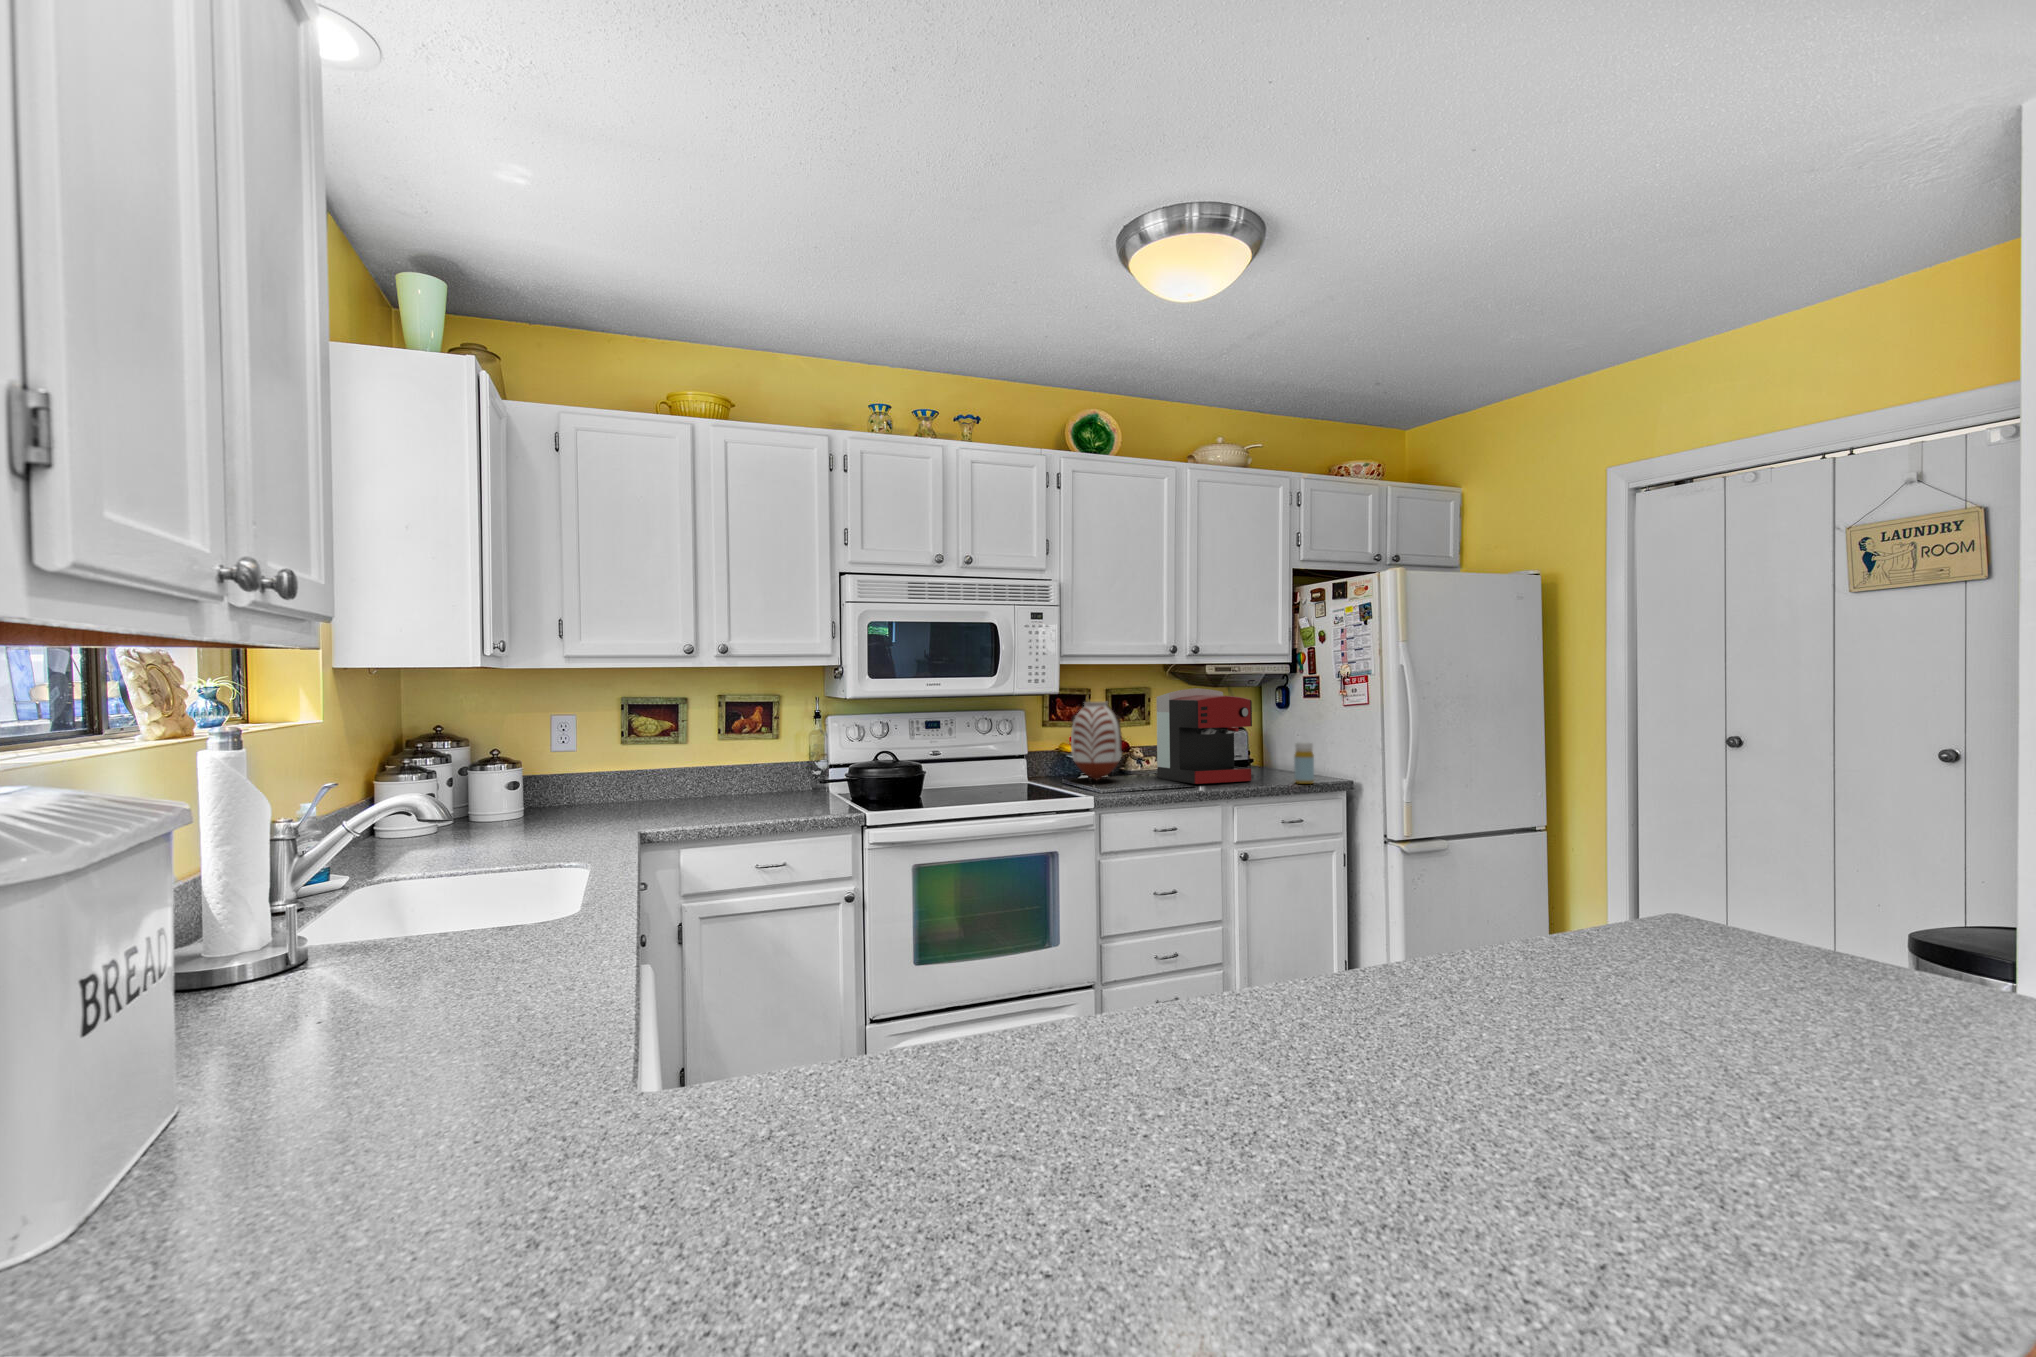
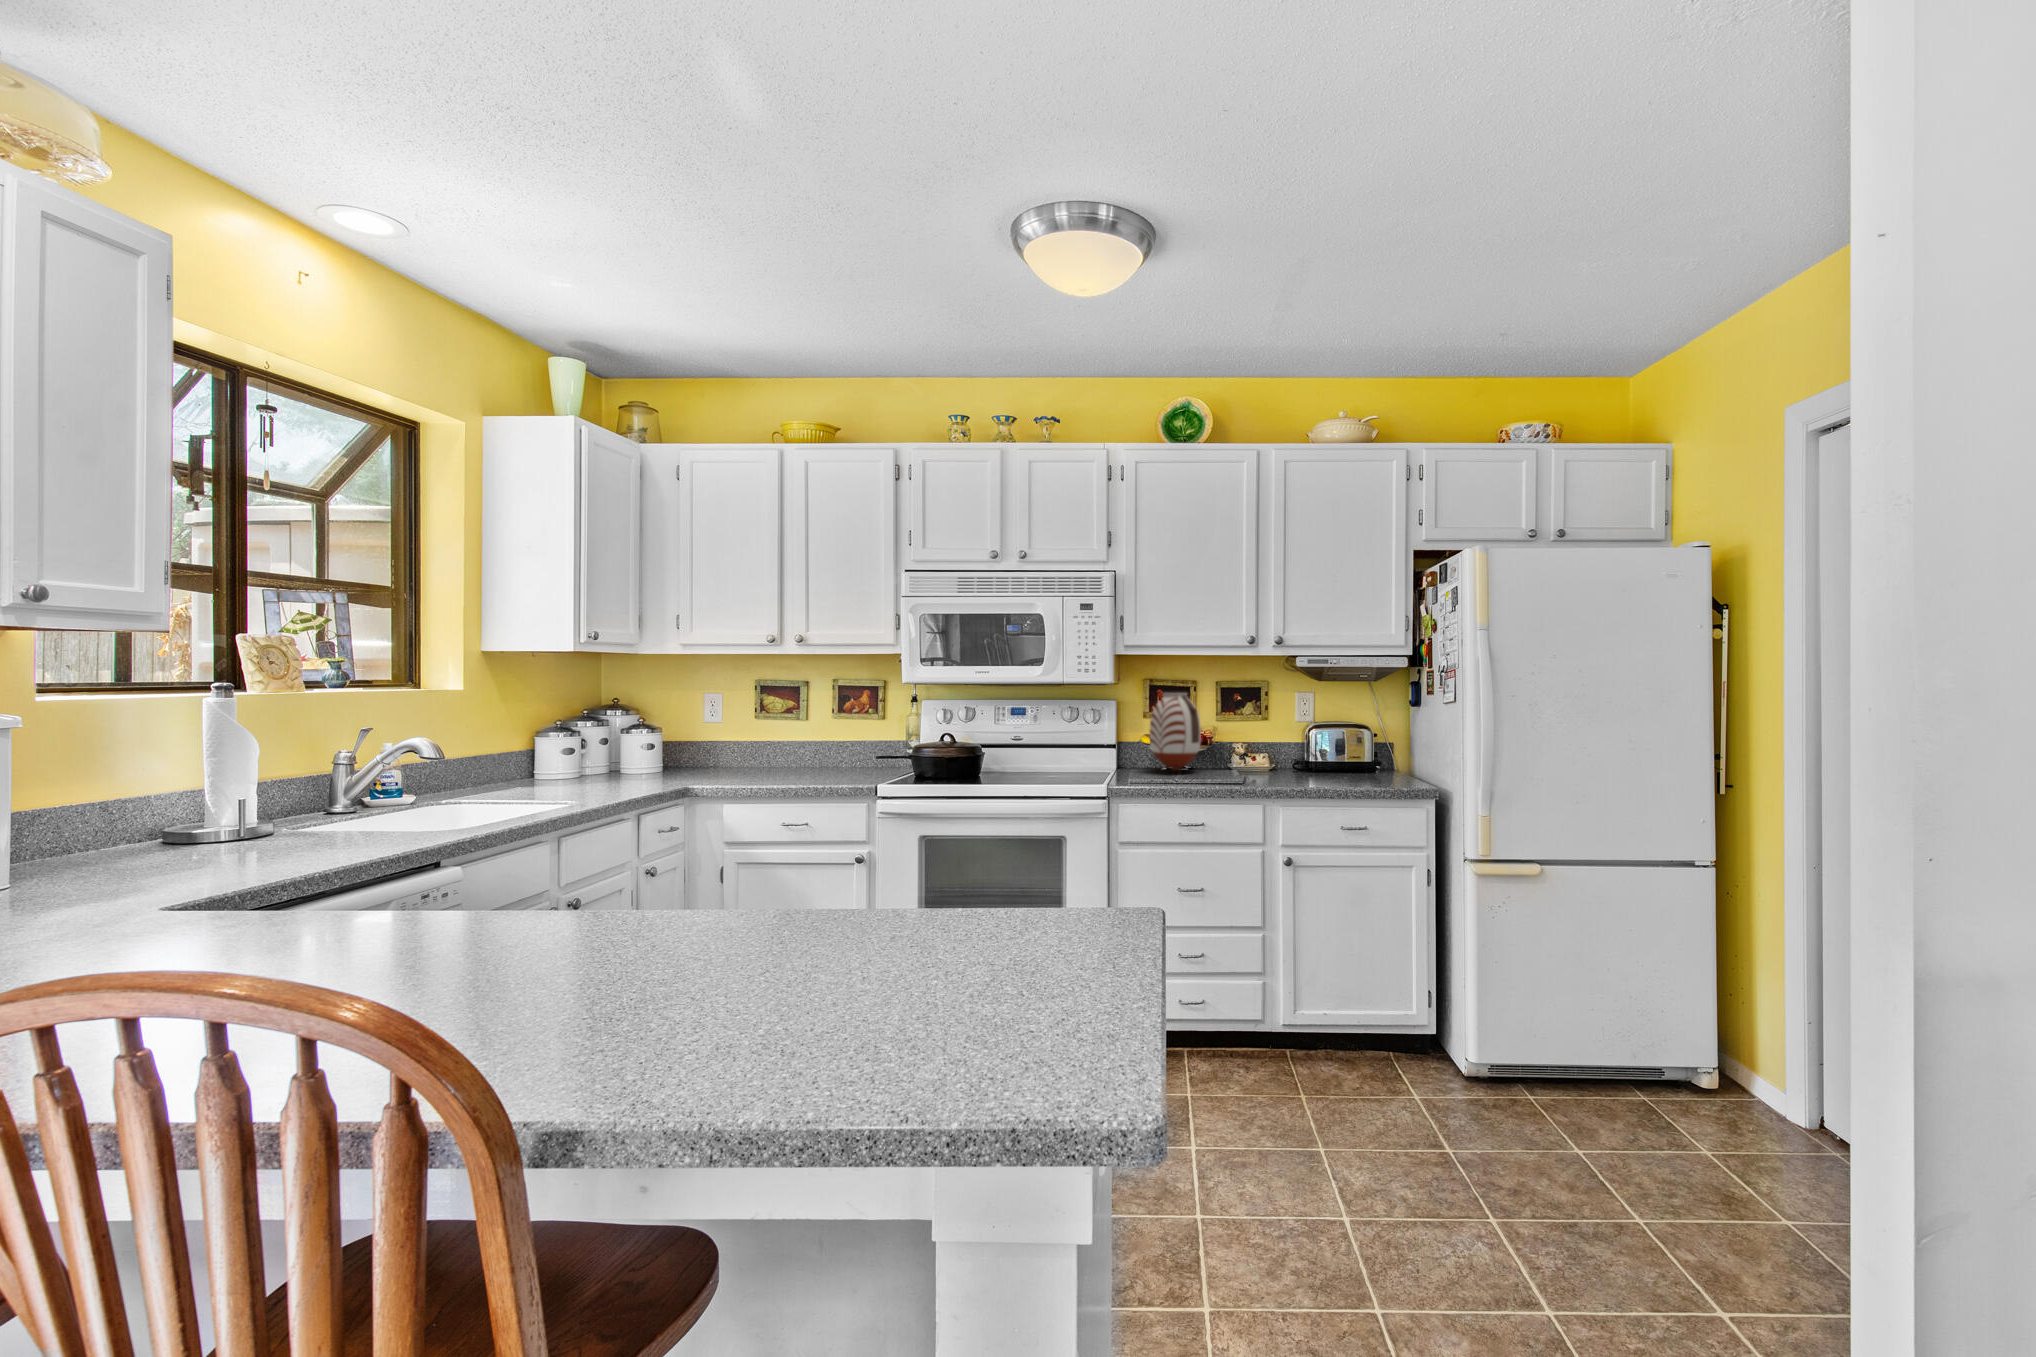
coffee maker: present [1157,688,1252,784] -> none [1245,681,1328,781]
bottle: present [1294,742,1314,784] -> none [1368,742,1390,787]

